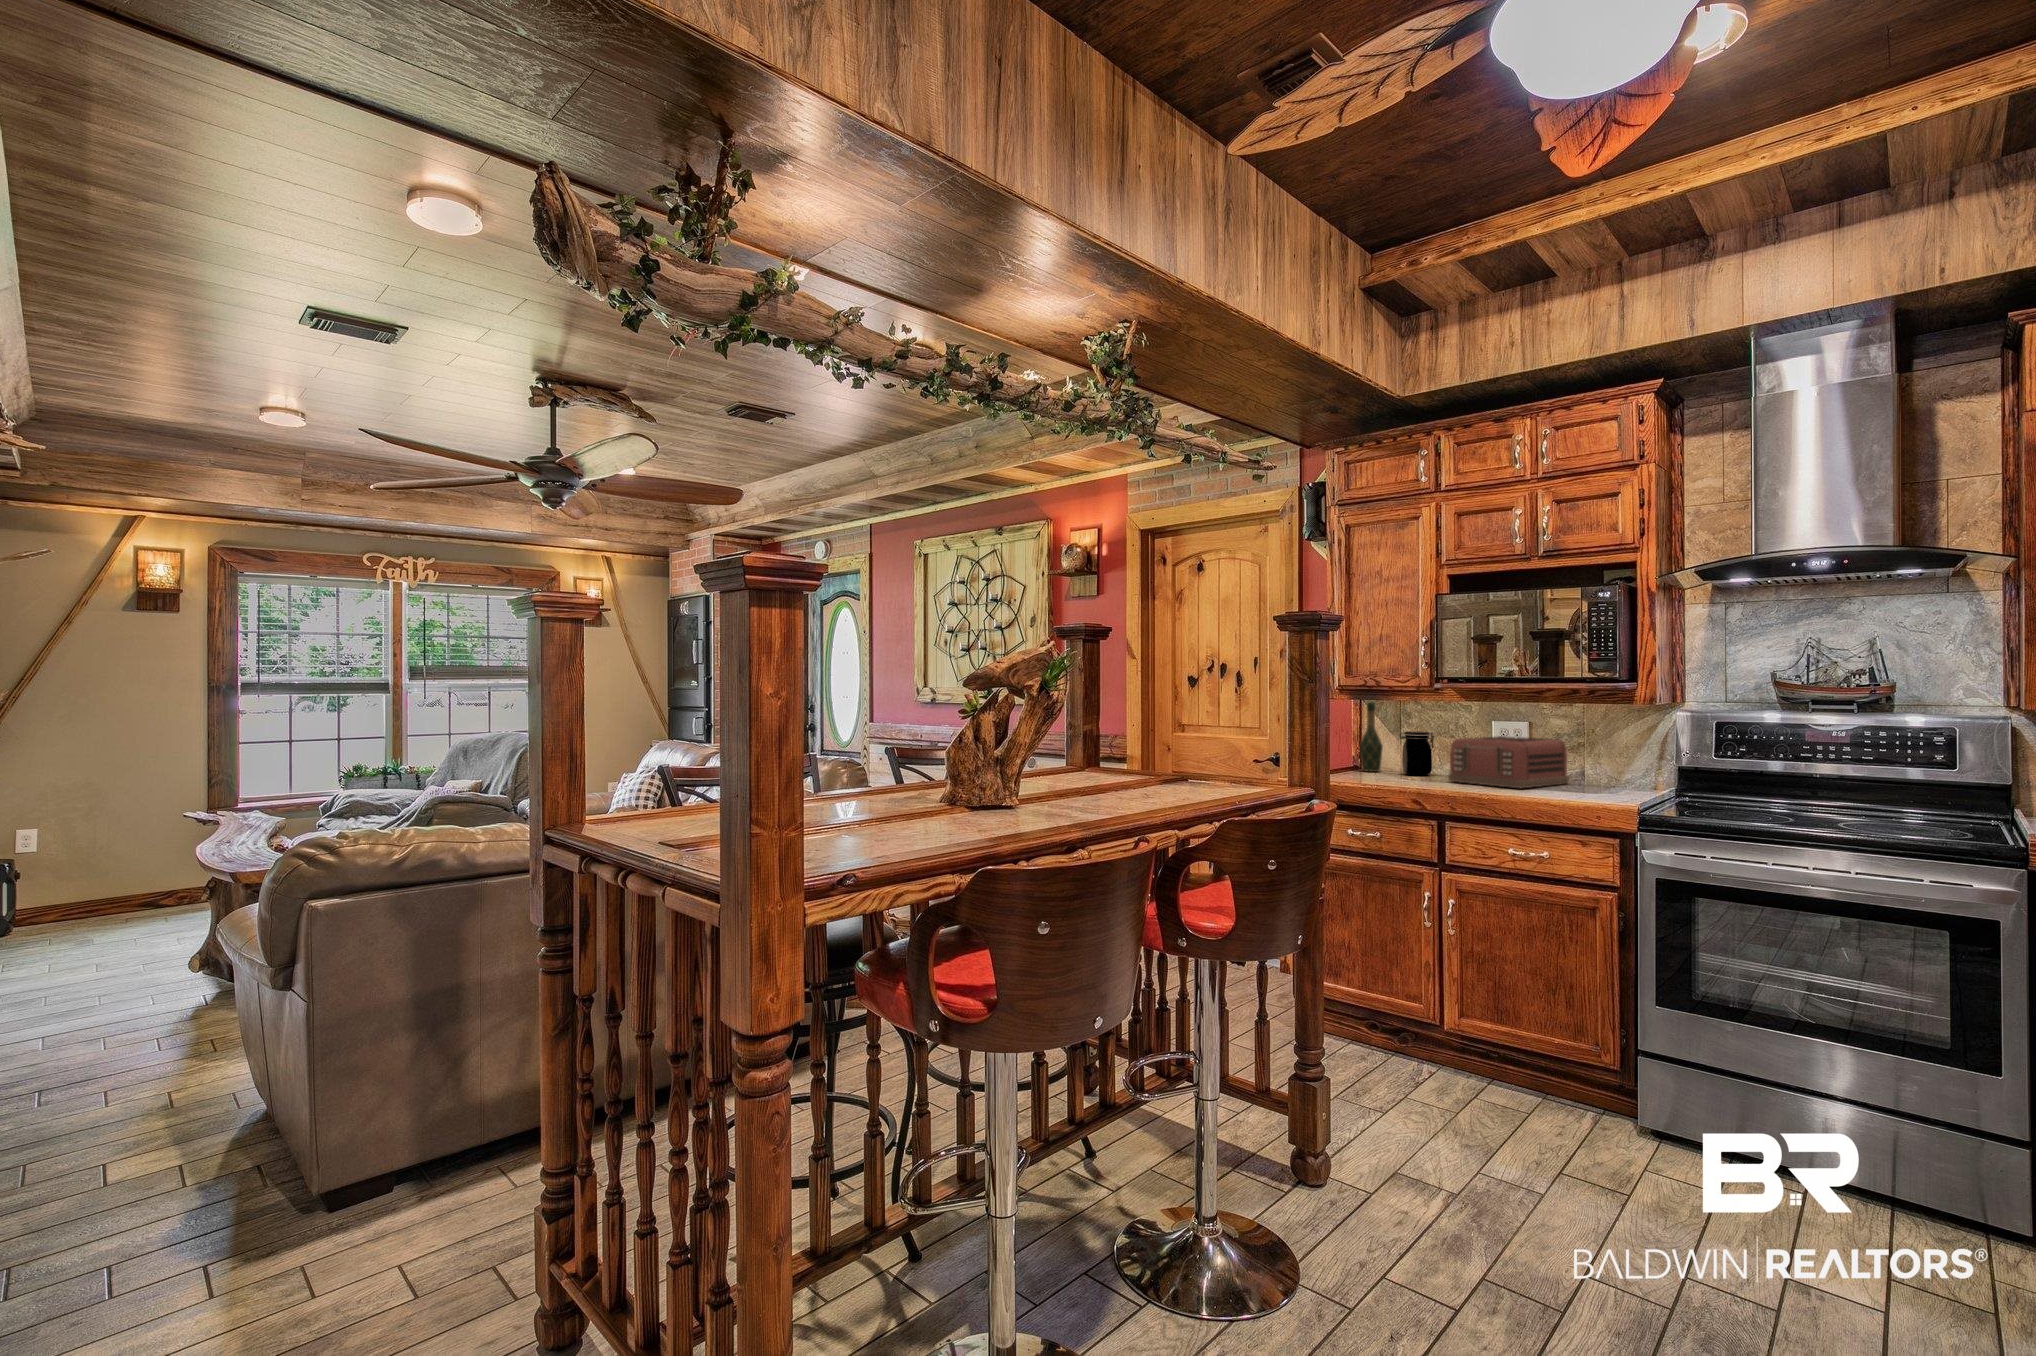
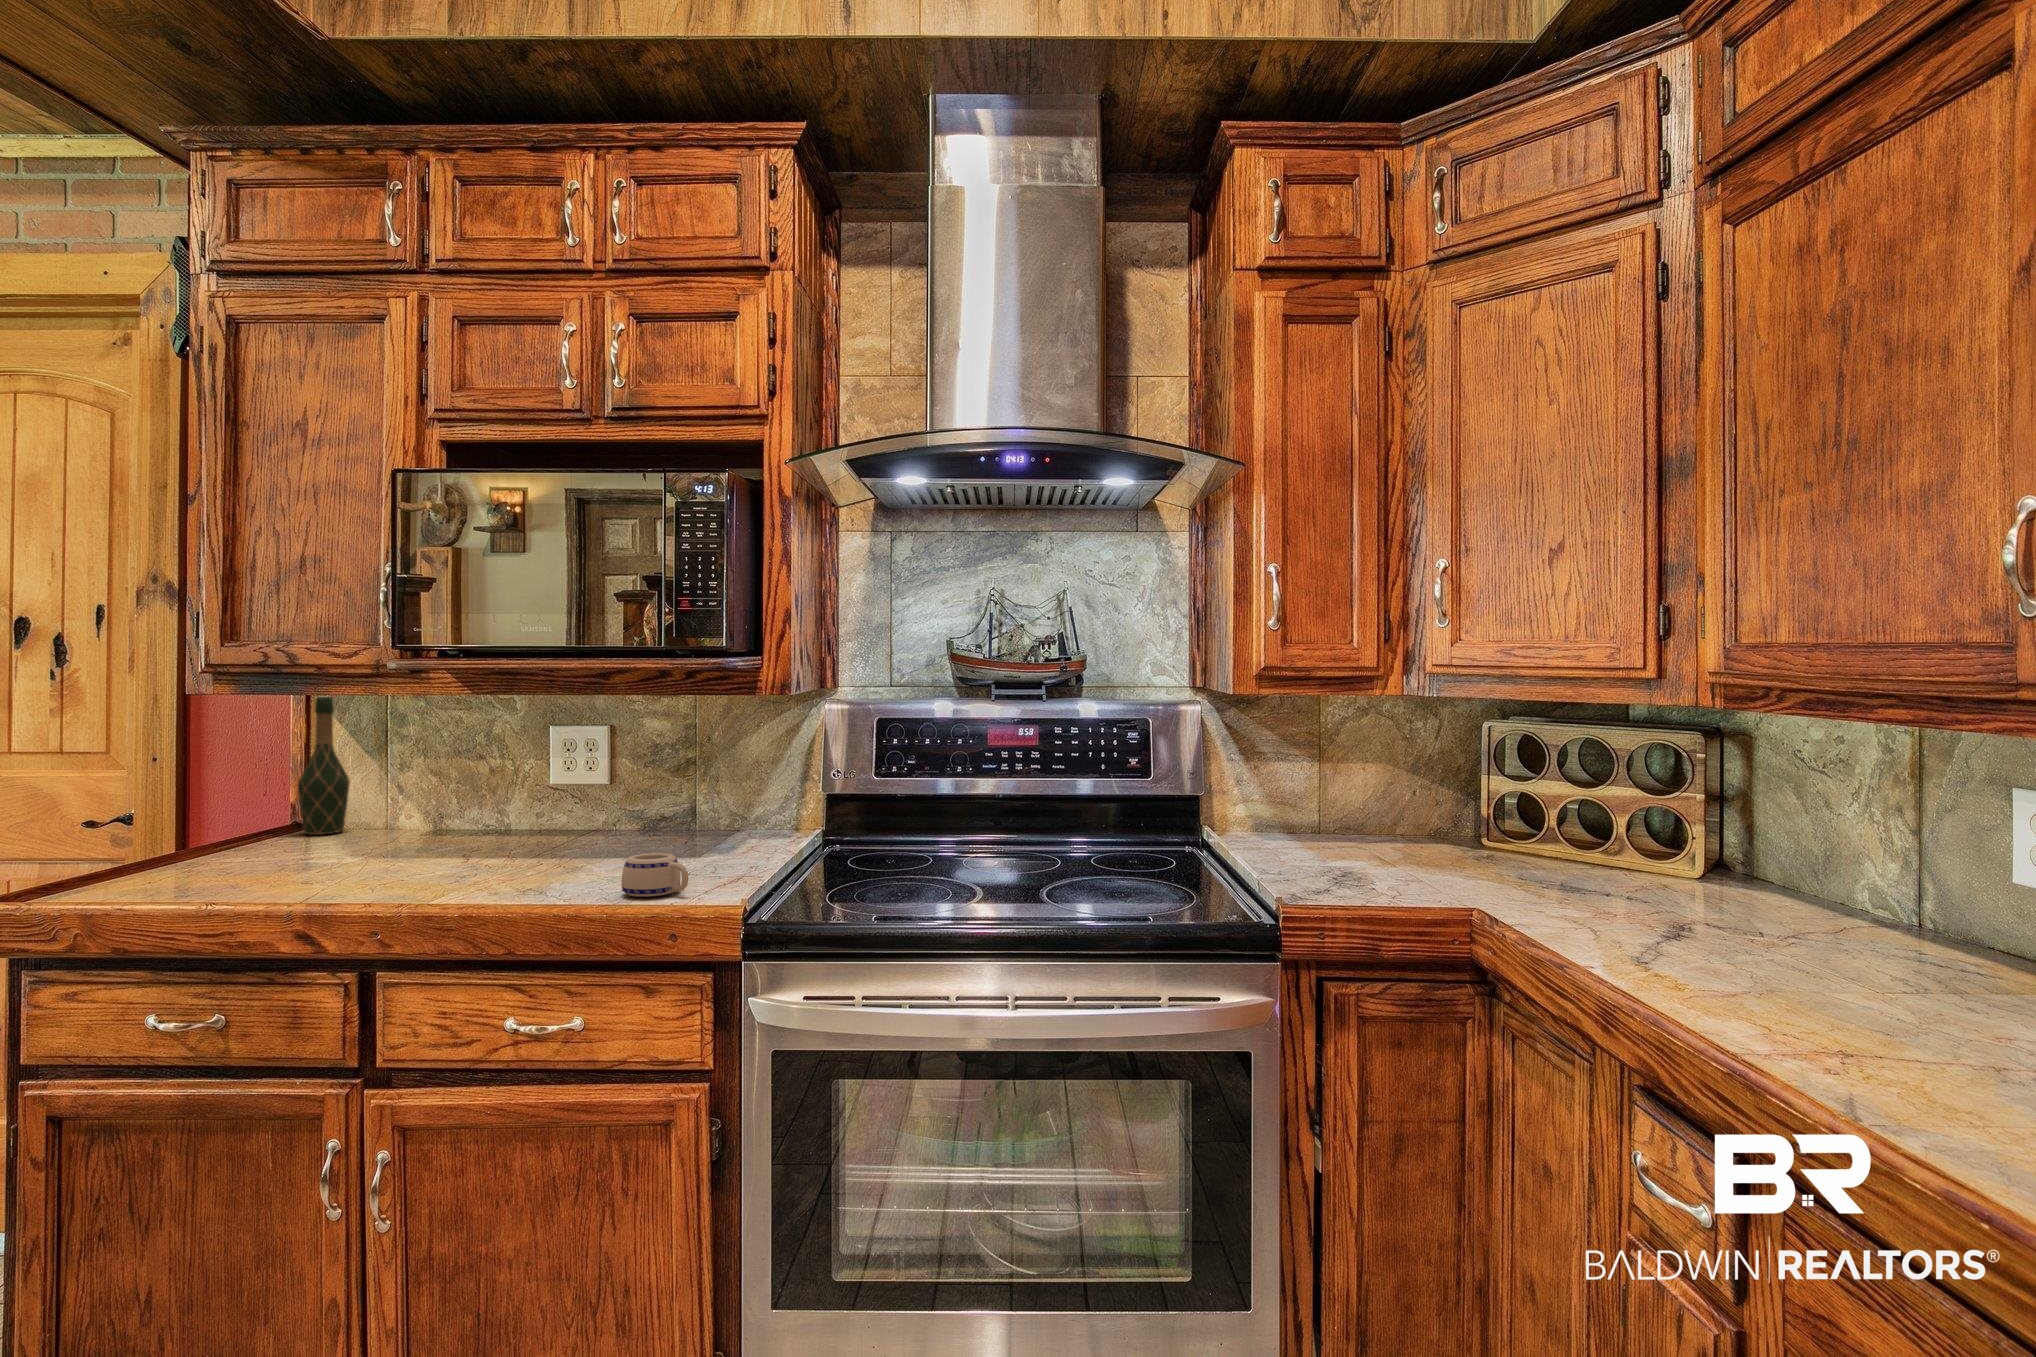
jar: present [1399,731,1434,776] -> none [377,751,447,837]
toaster: present [1448,736,1569,788] -> none [456,753,673,852]
mug: none [1561,787,1600,808] -> present [621,853,688,897]

